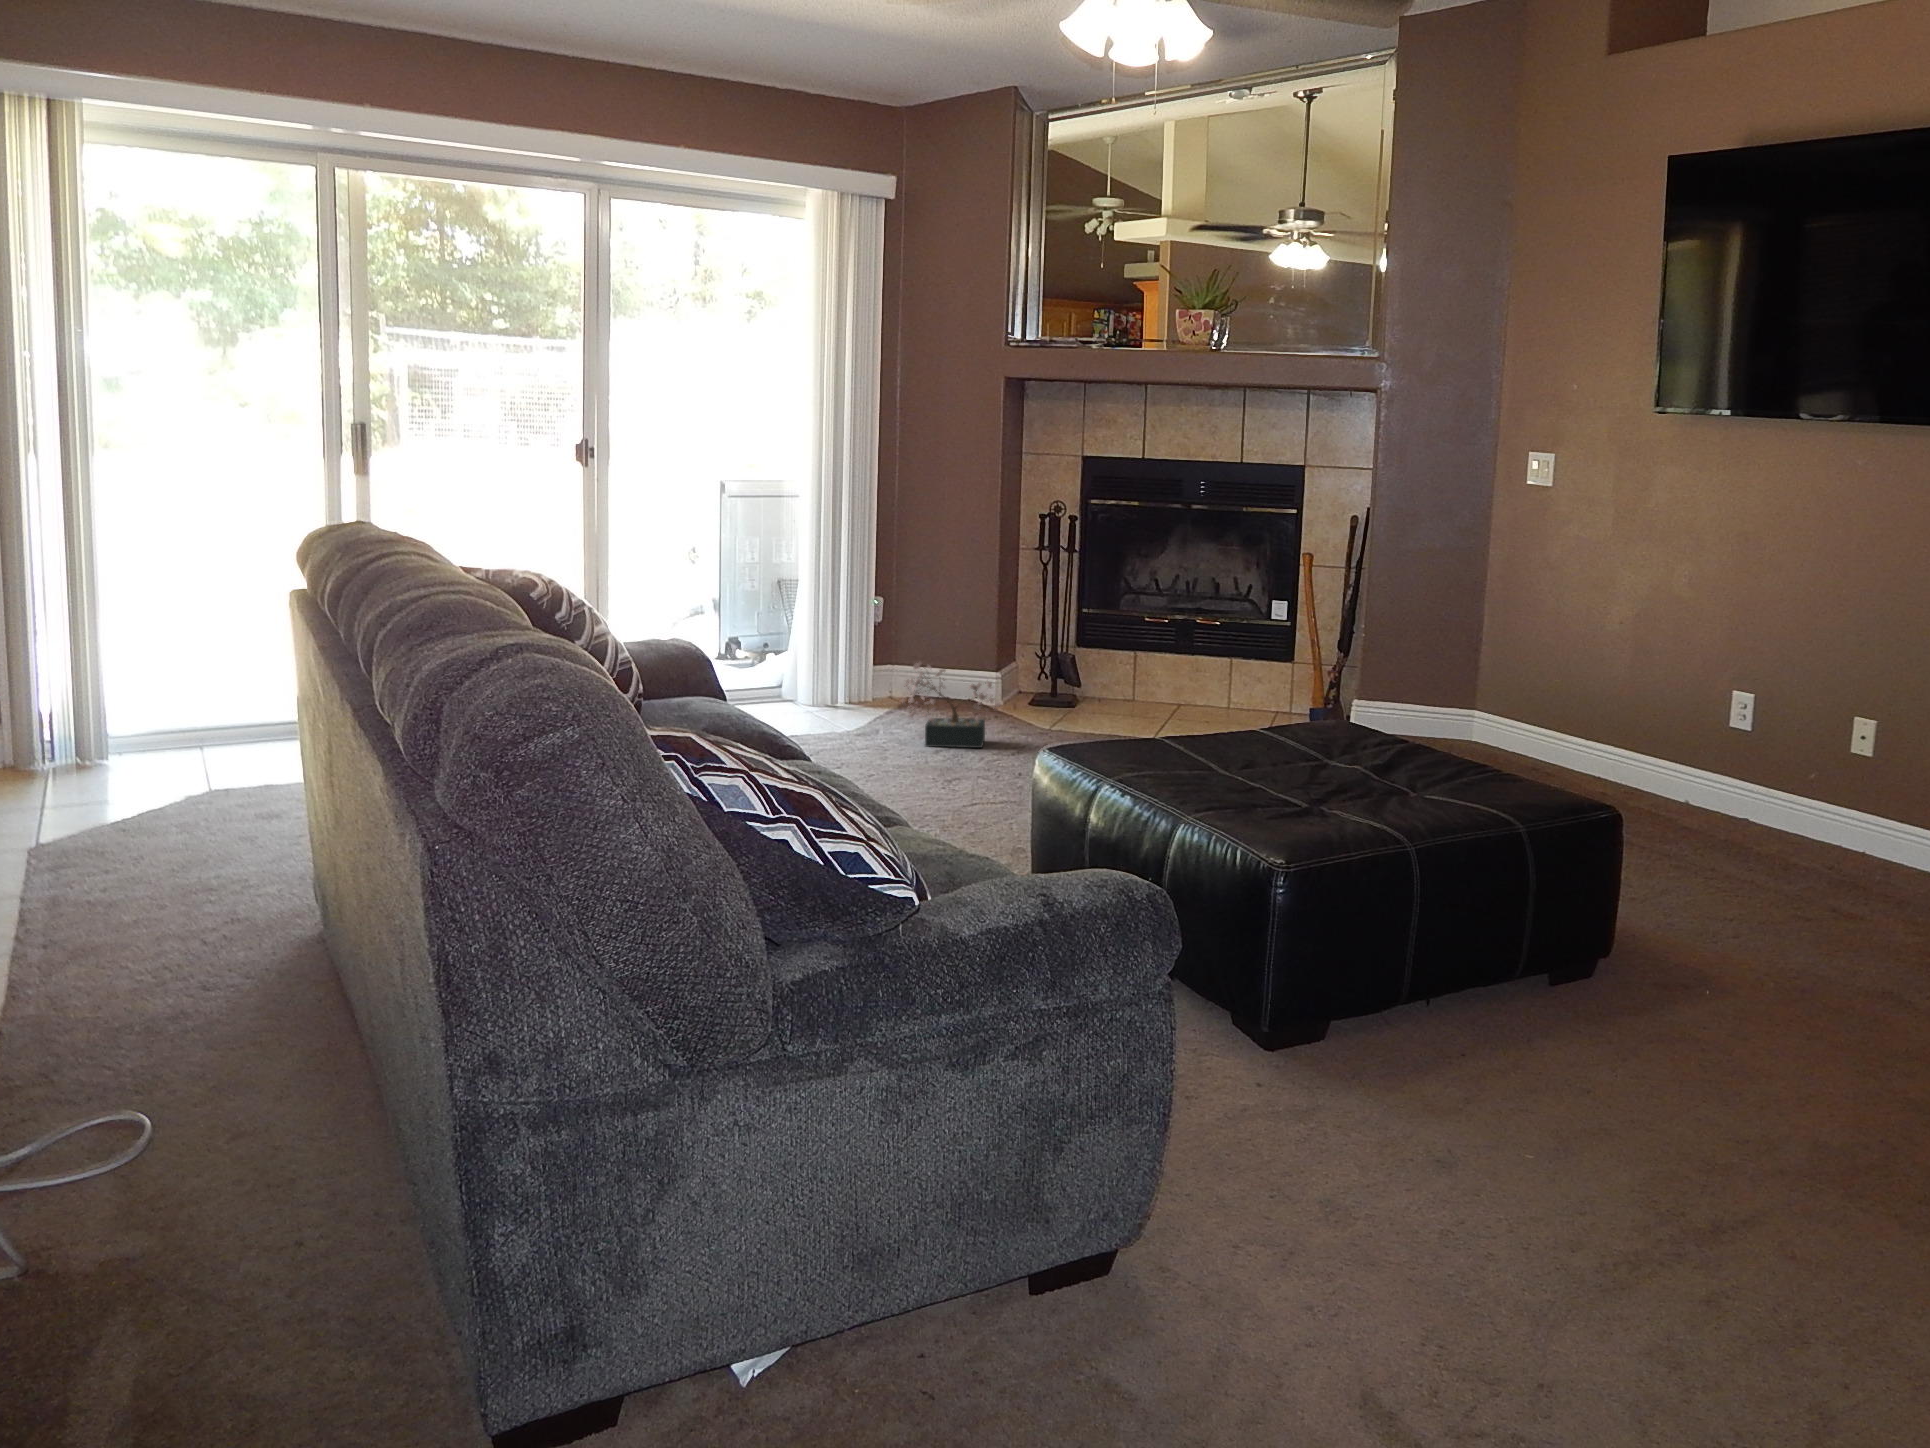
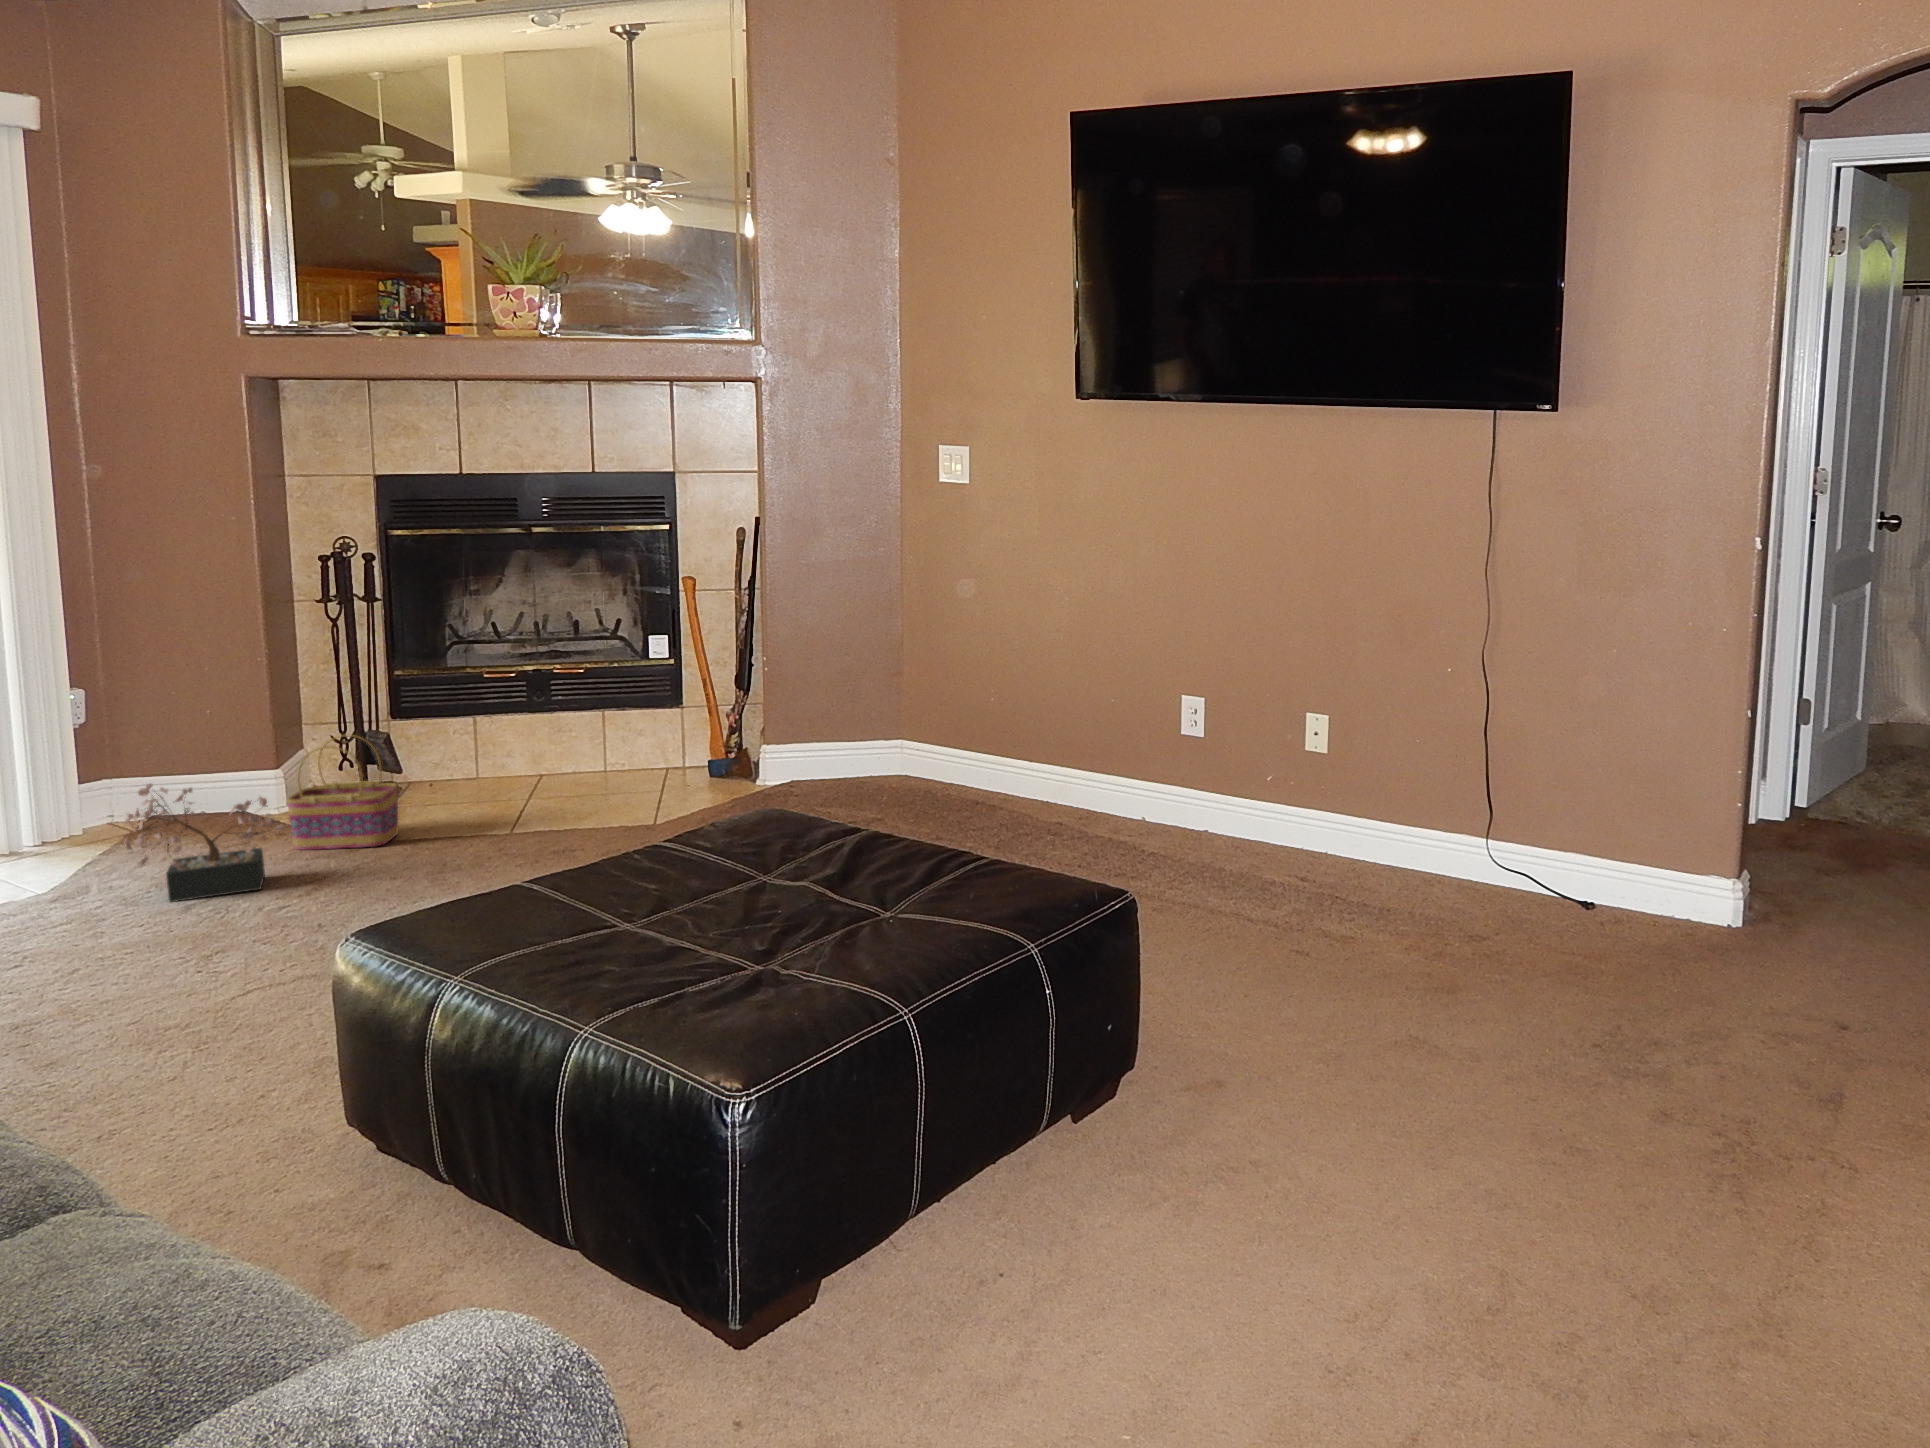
basket: none [1002,647,1077,733] -> present [286,735,398,850]

